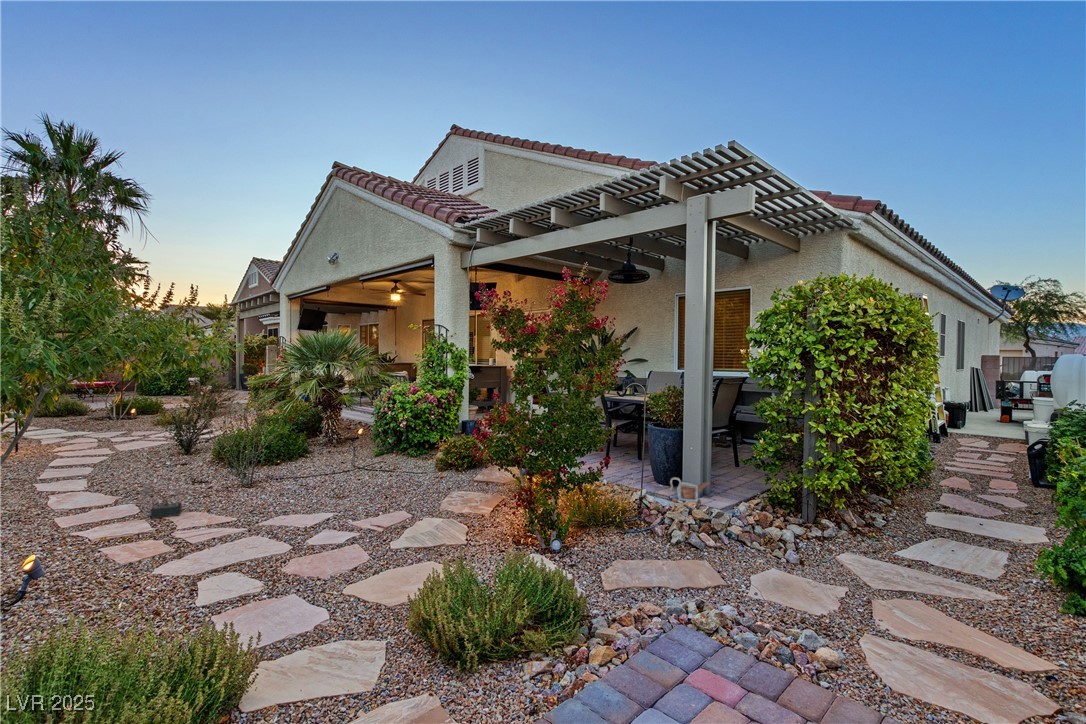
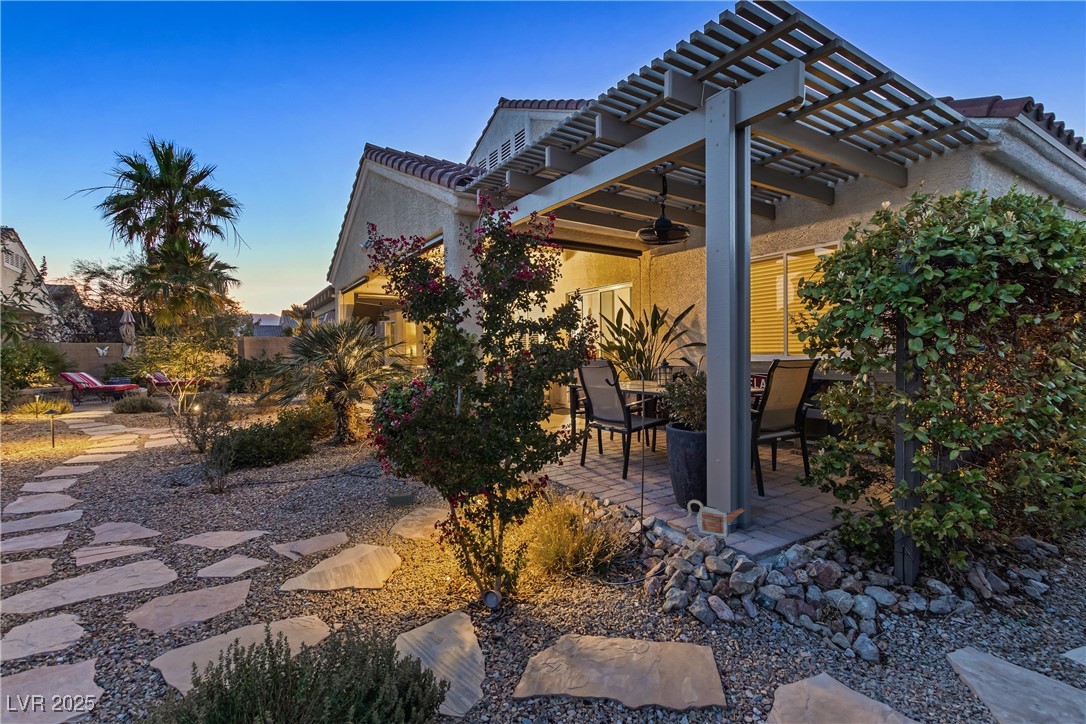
decorative plant: present [139,482,189,518] -> present [377,471,419,506]

